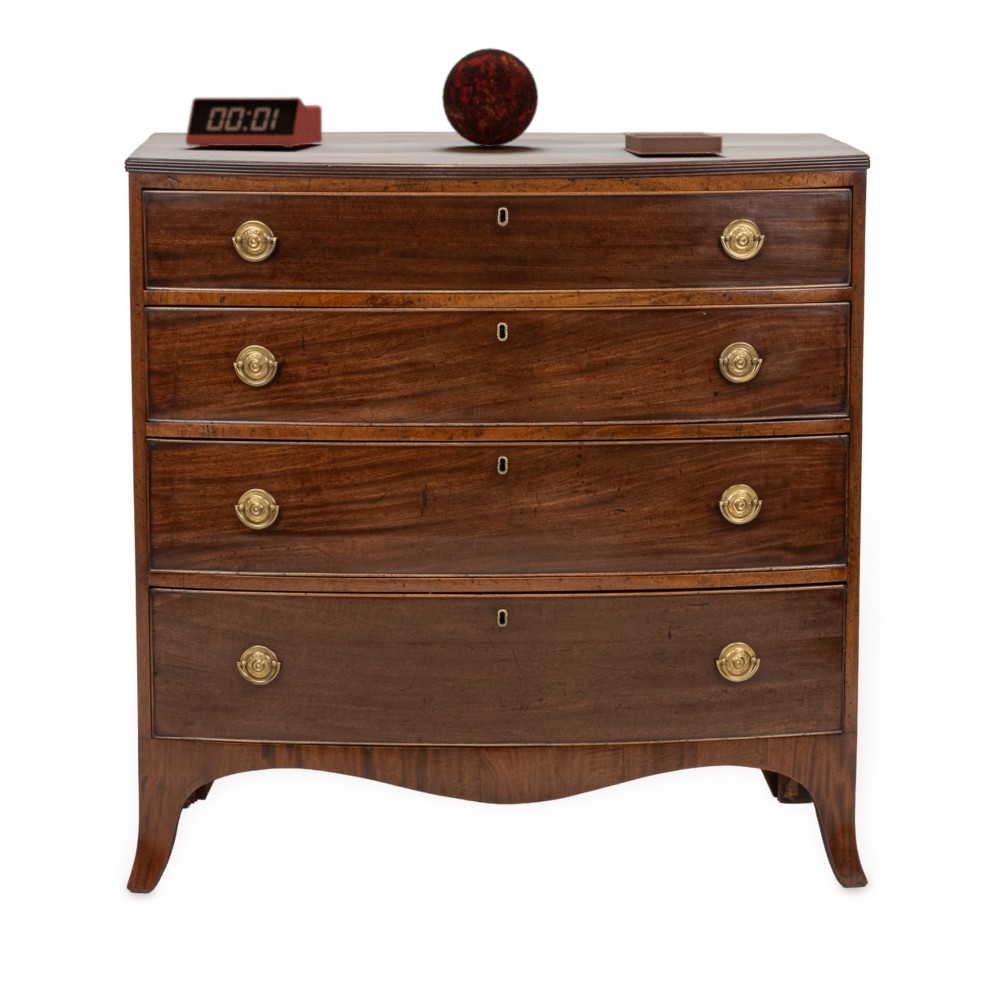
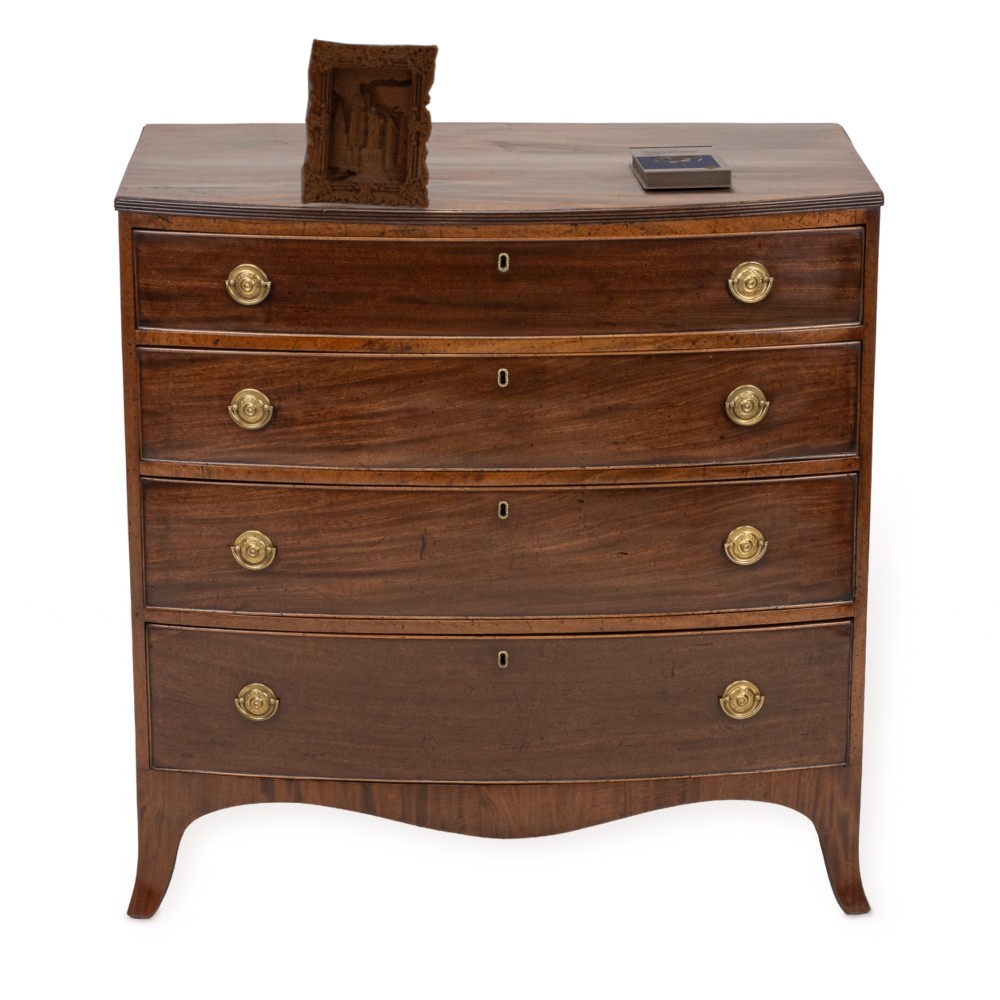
picture frame: none [306,5,440,160] -> present [301,39,439,208]
decorative orb: present [442,48,538,147] -> none [441,60,541,162]
alarm clock: present [186,97,322,147] -> none [173,107,315,167]

